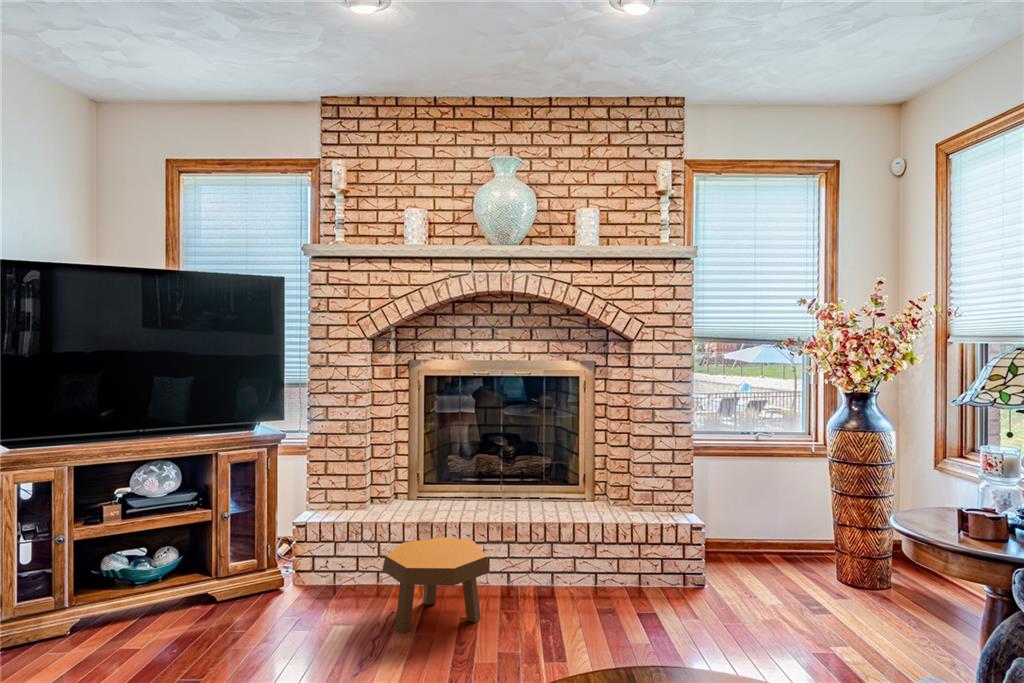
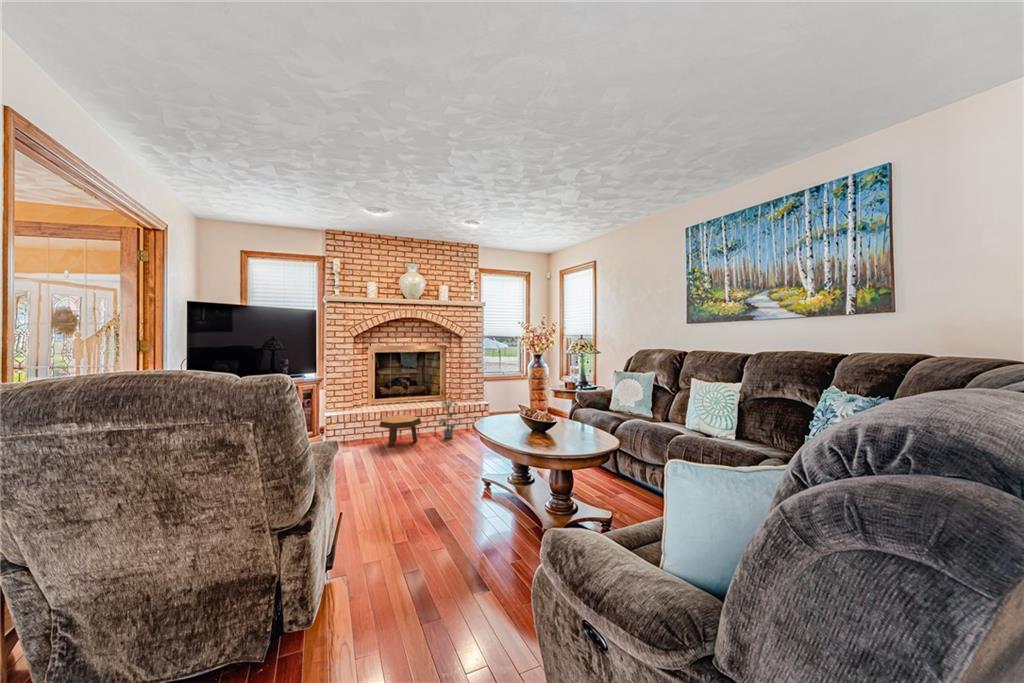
potted plant: none [538,513,595,623] -> present [439,401,458,438]

